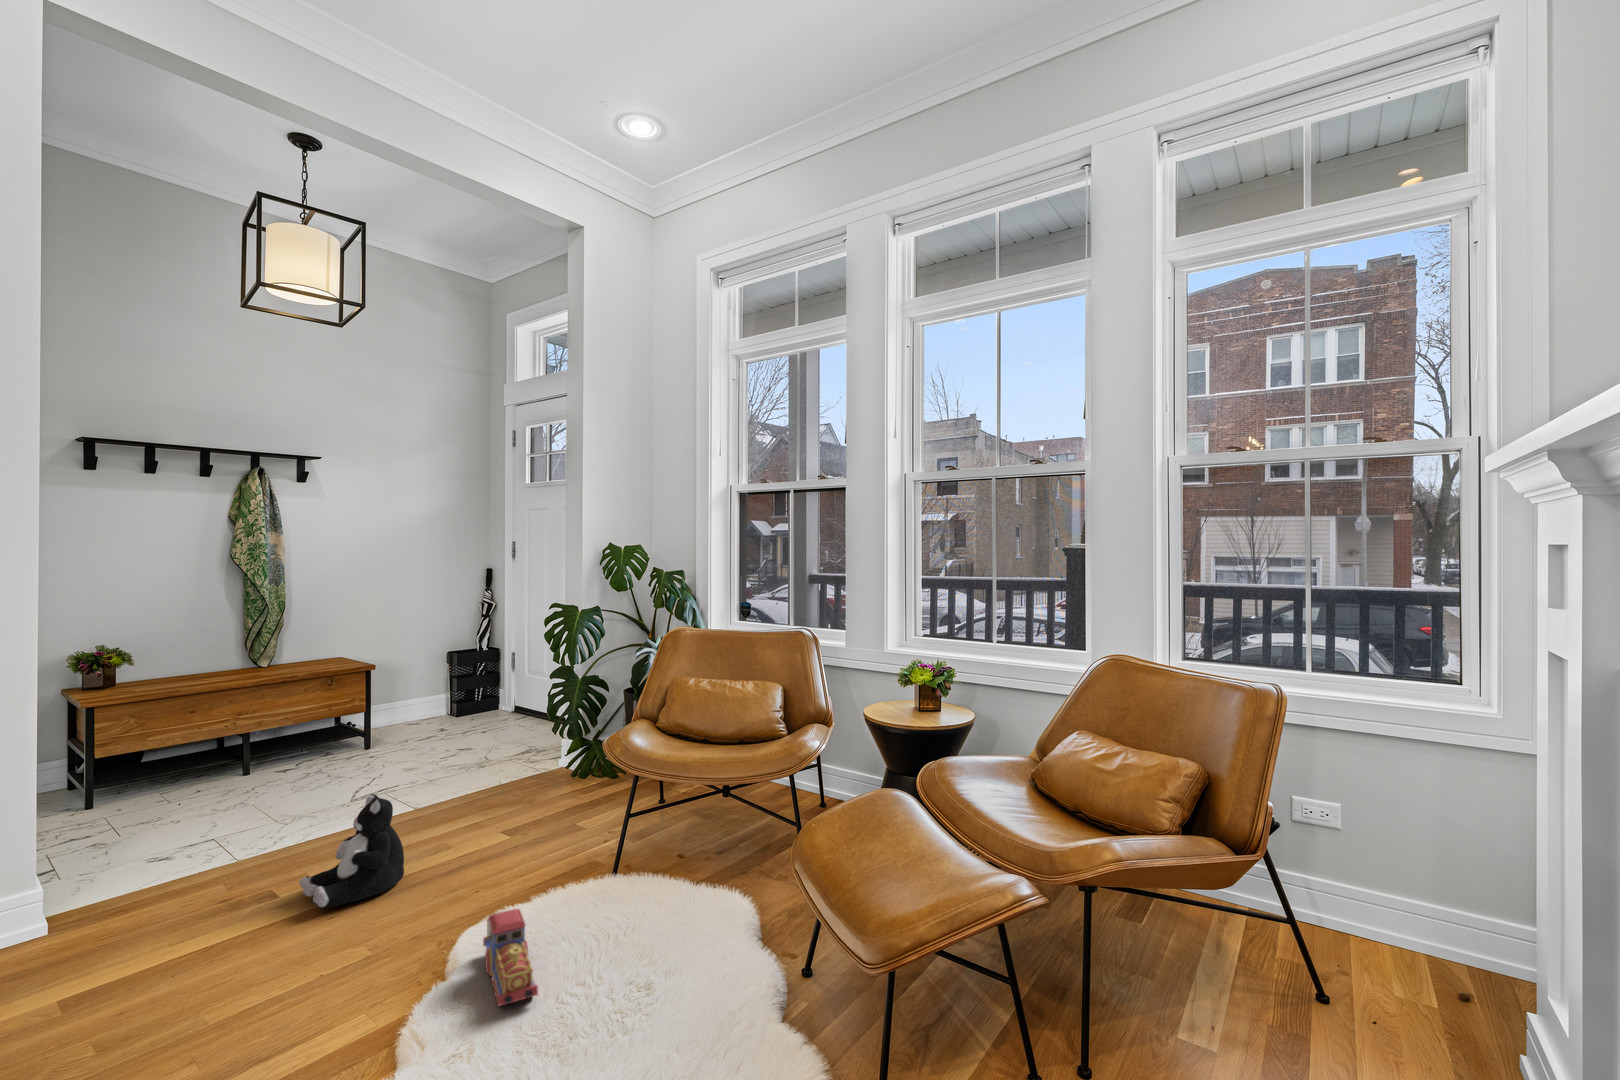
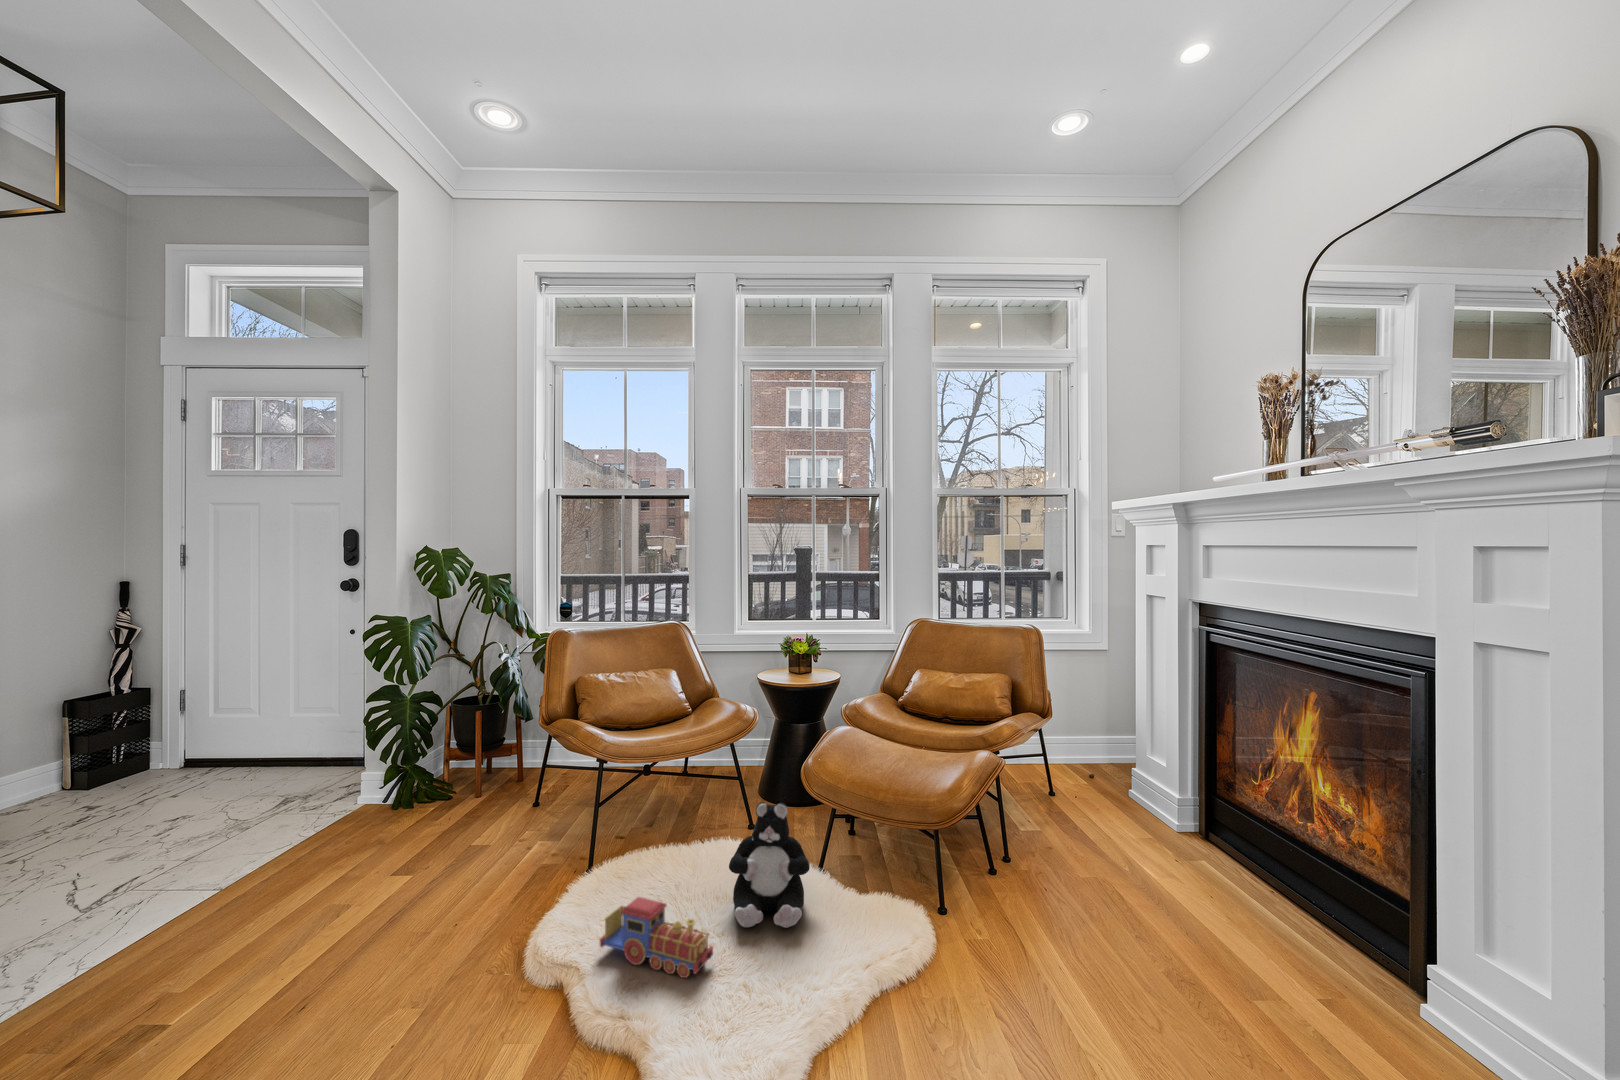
plush toy: present [299,794,404,907] -> present [729,802,810,928]

